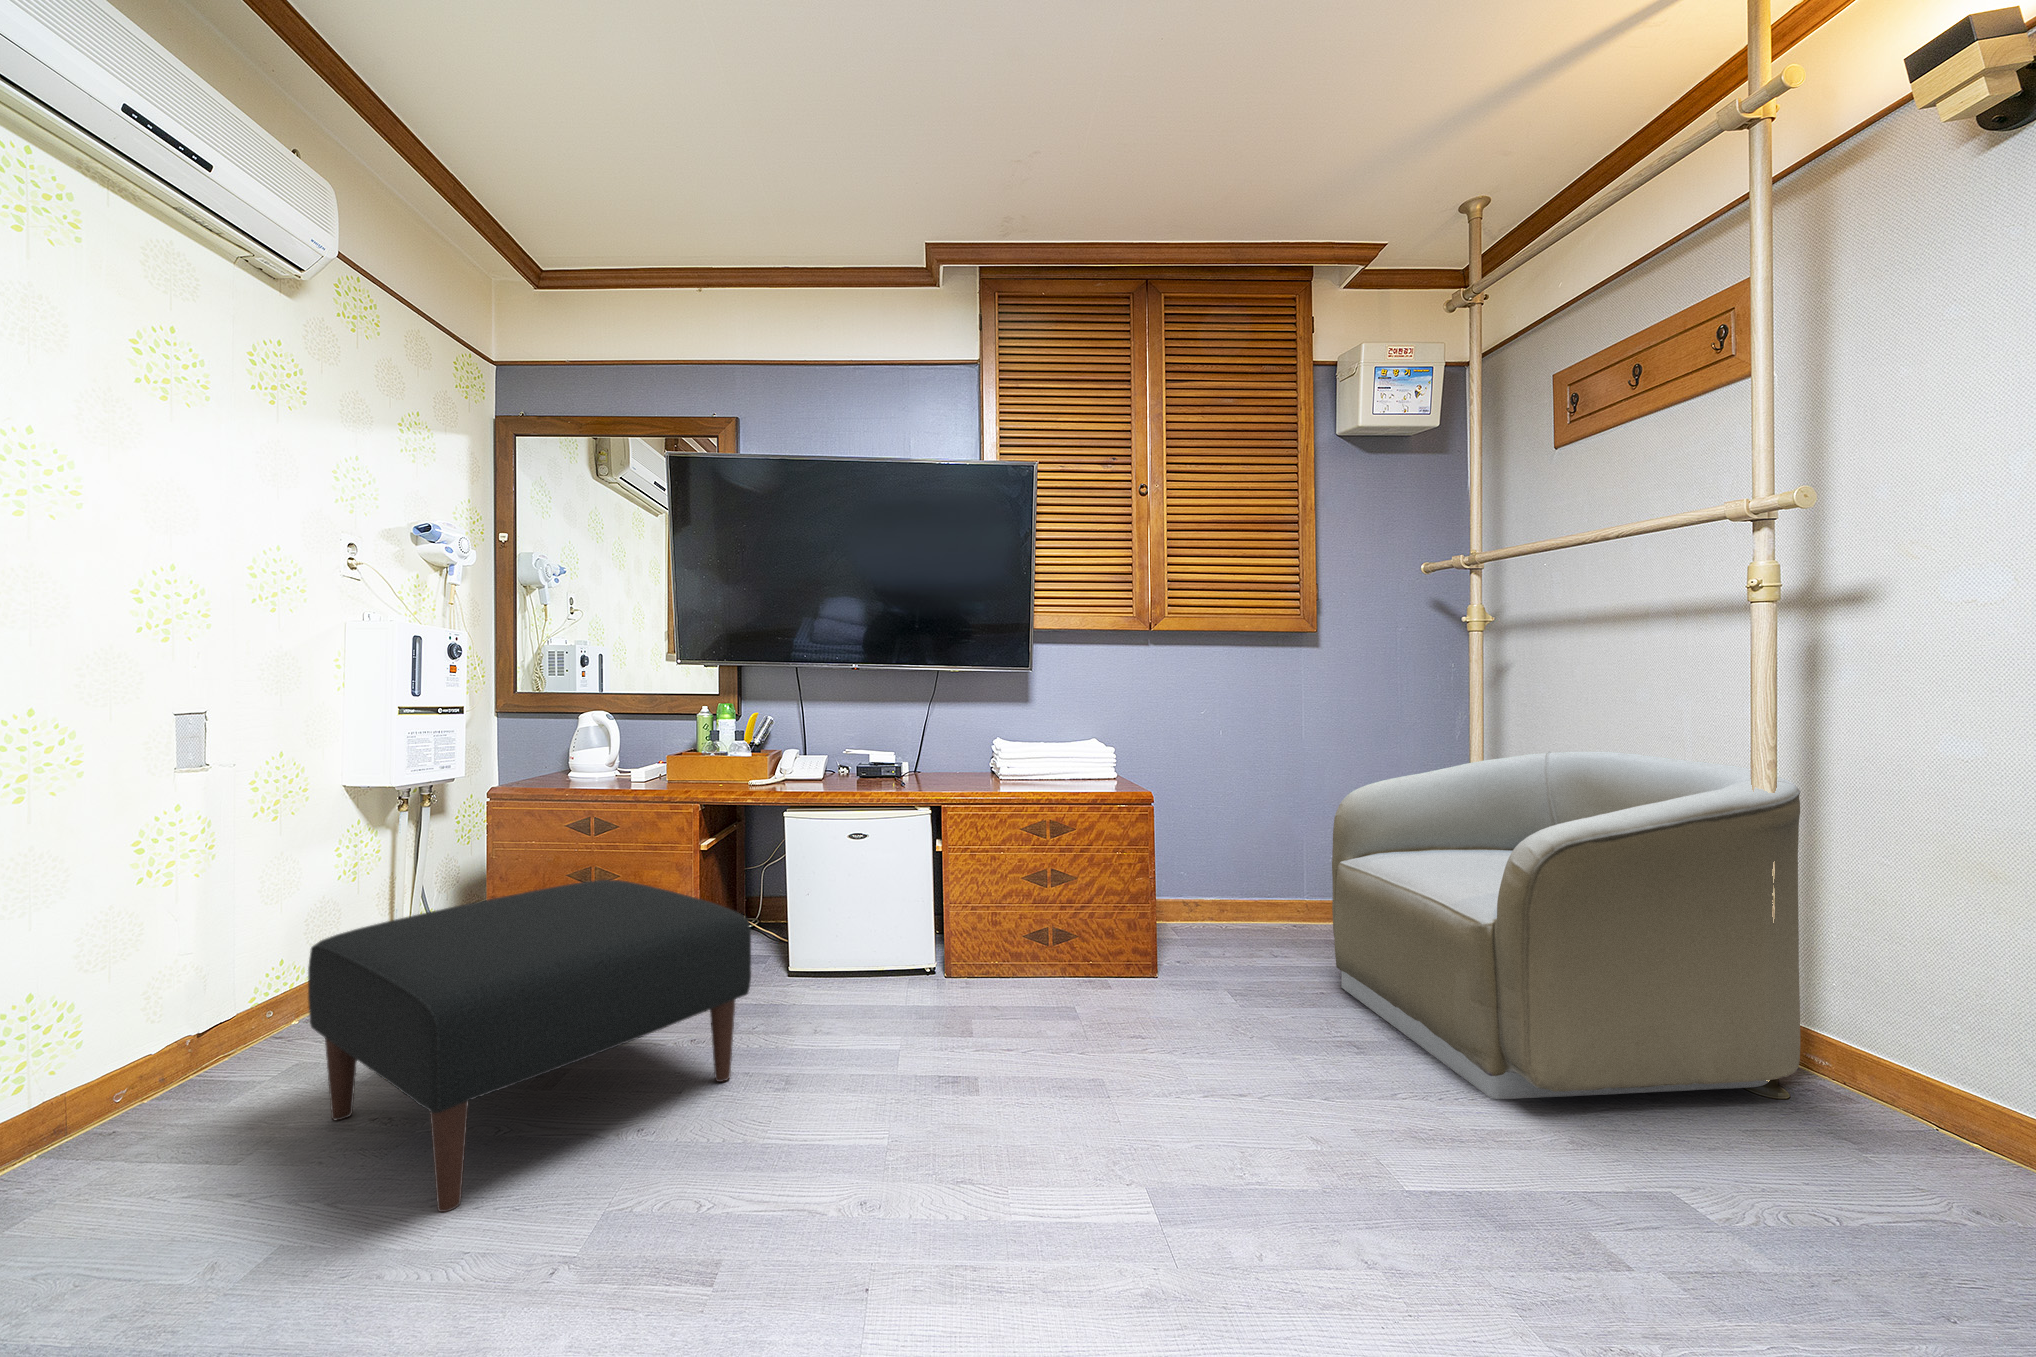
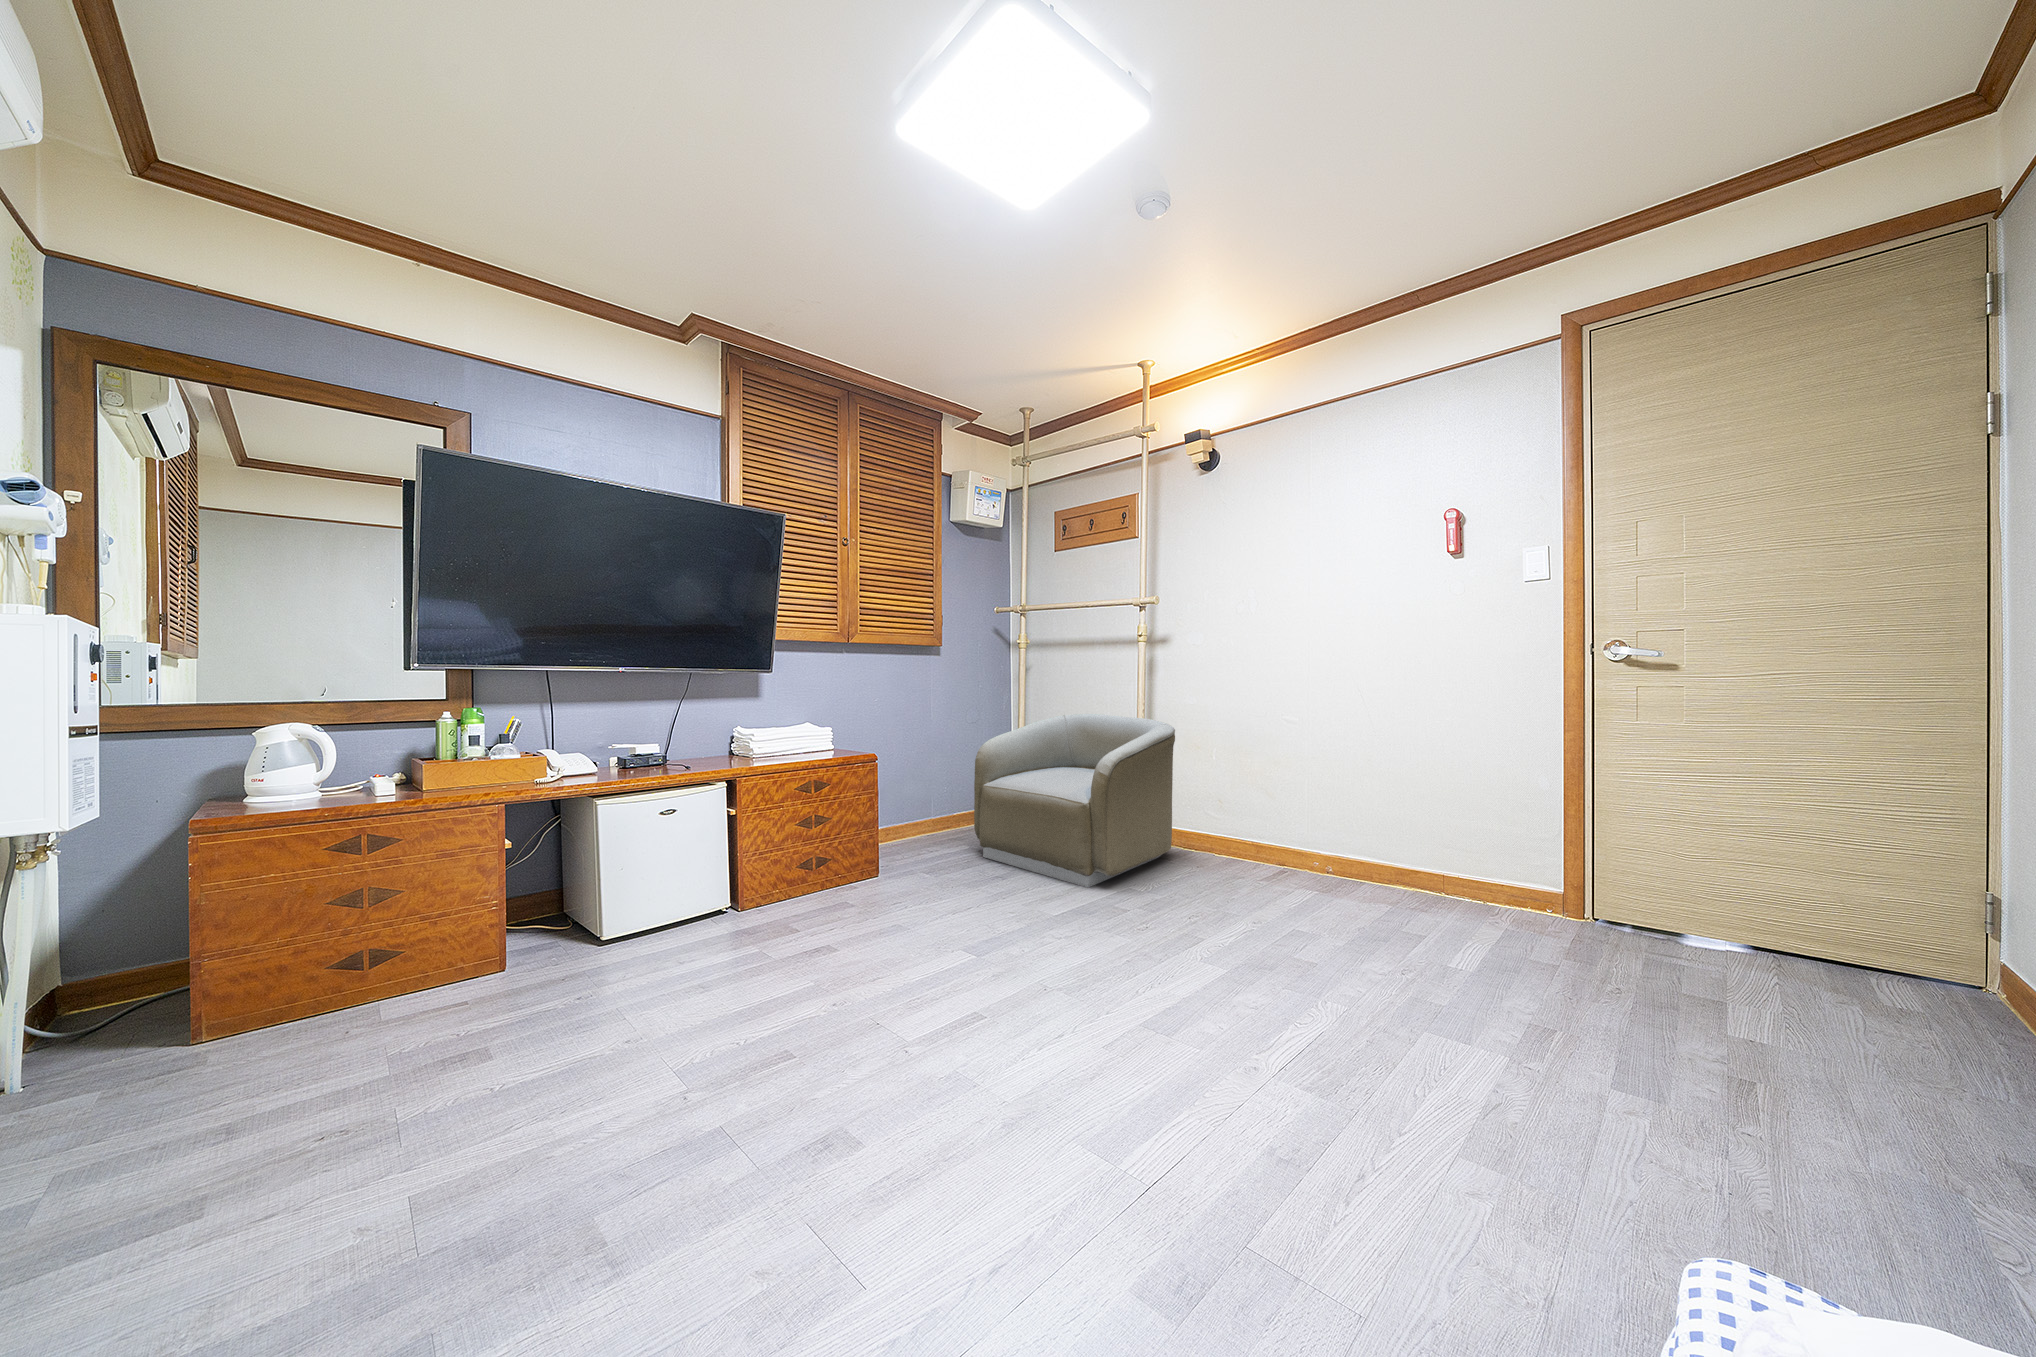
ottoman: present [308,880,751,1212] -> none [184,881,686,1211]

